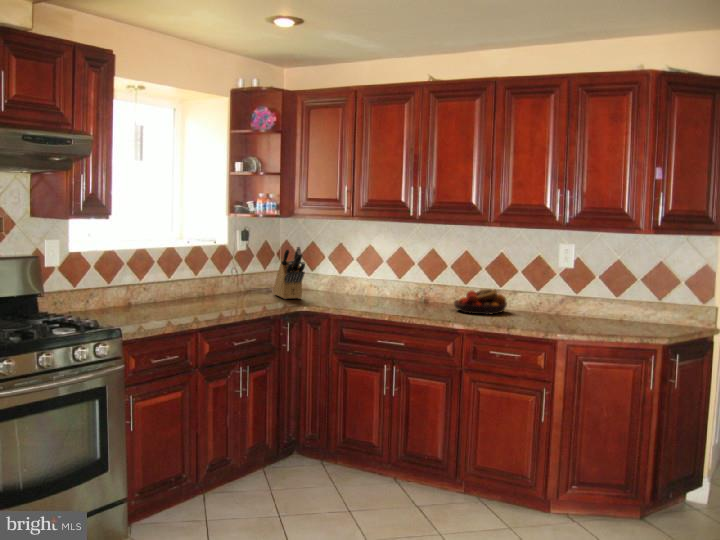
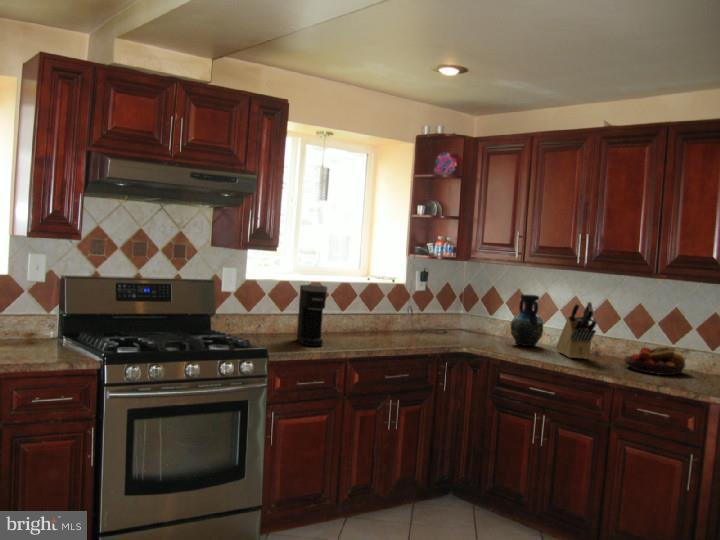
knife block: present [273,247,305,299] -> present [556,302,597,359]
vase: none [340,248,372,299] -> present [511,294,543,346]
coffee maker: none [133,254,168,318] -> present [297,285,327,346]

